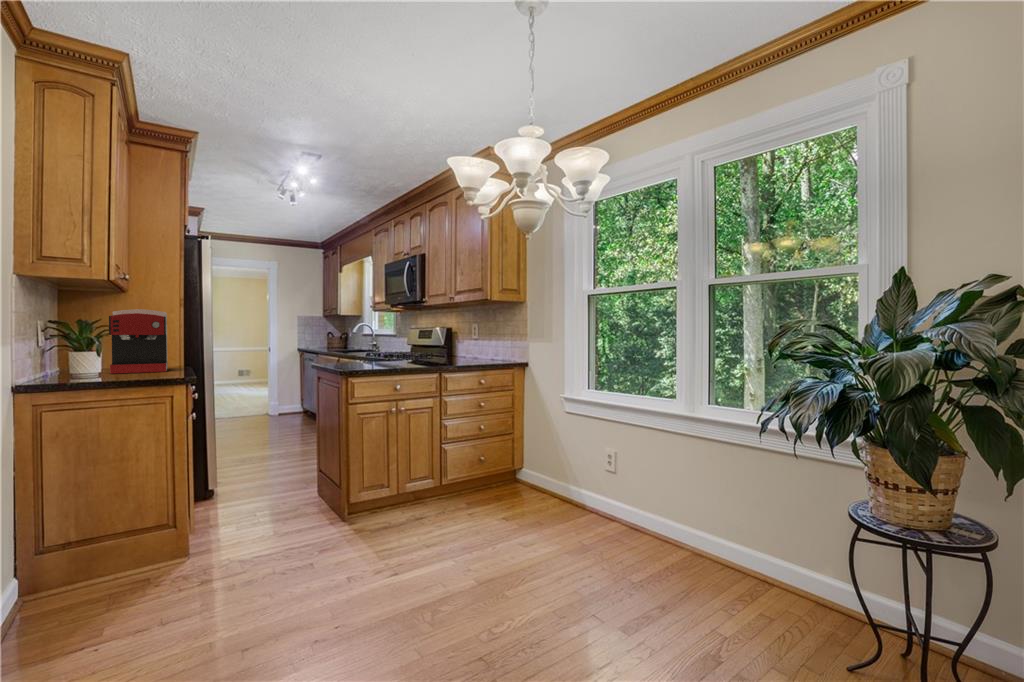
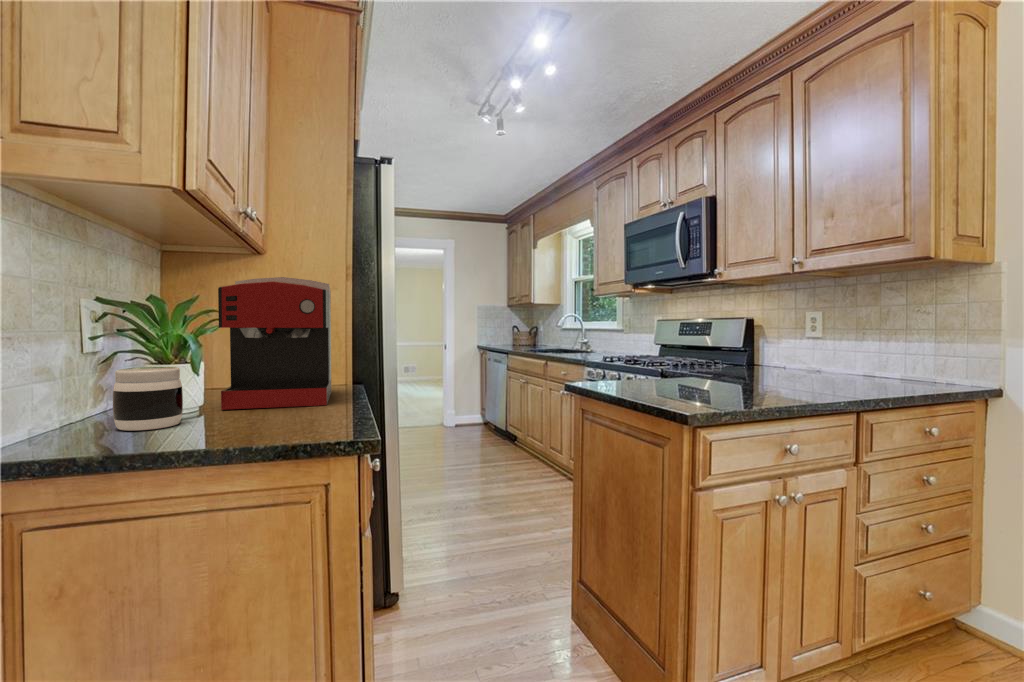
jar: none [65,352,97,378] -> present [113,367,183,431]

